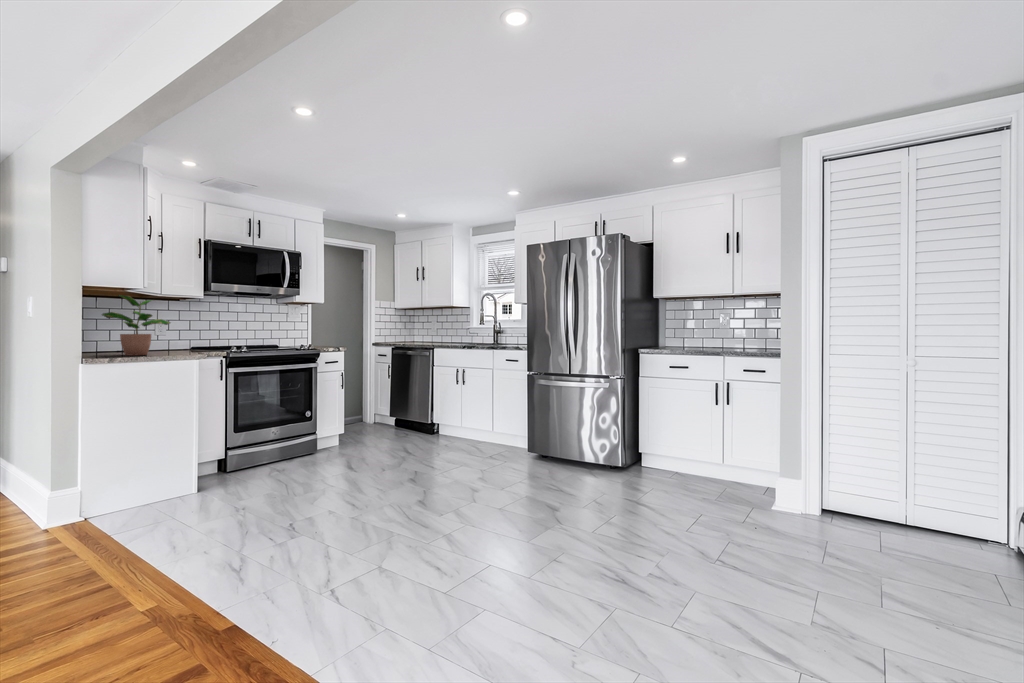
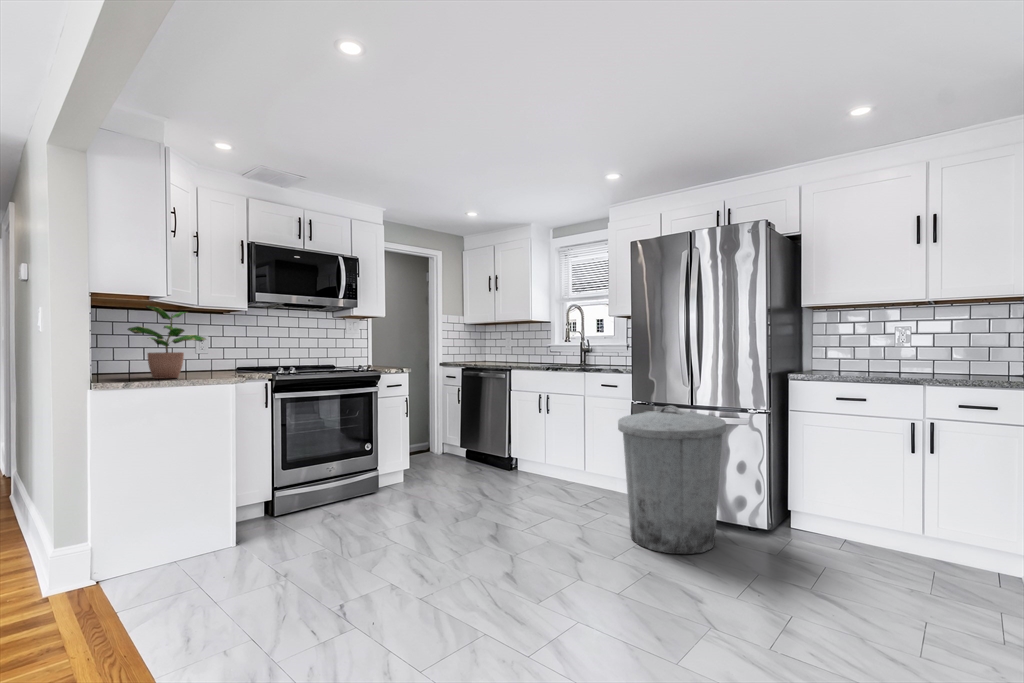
trash can: none [510,374,589,483] -> present [618,406,726,554]

